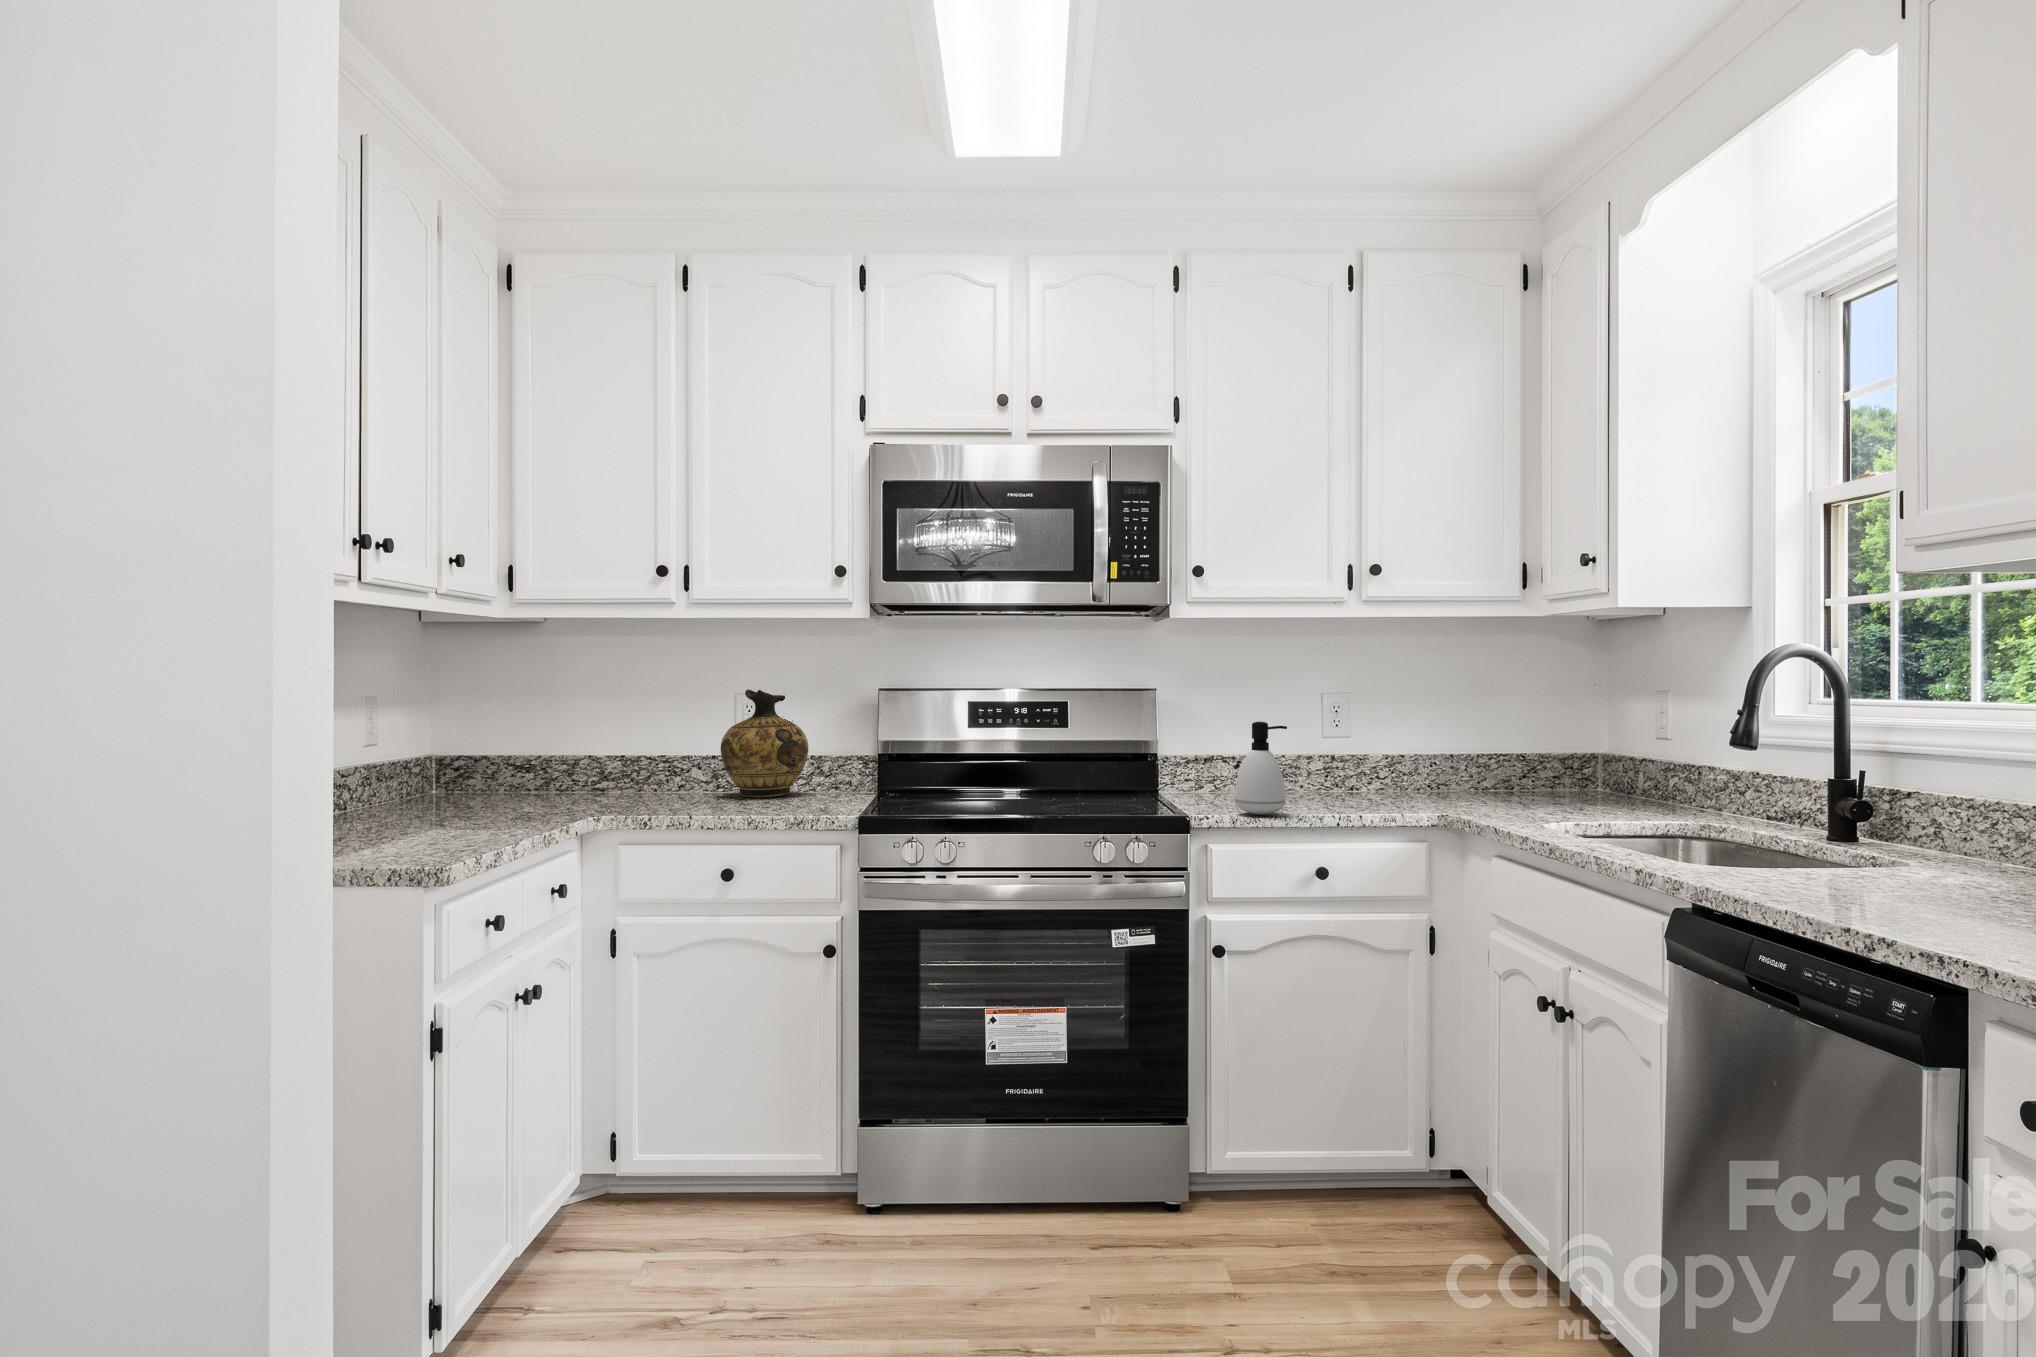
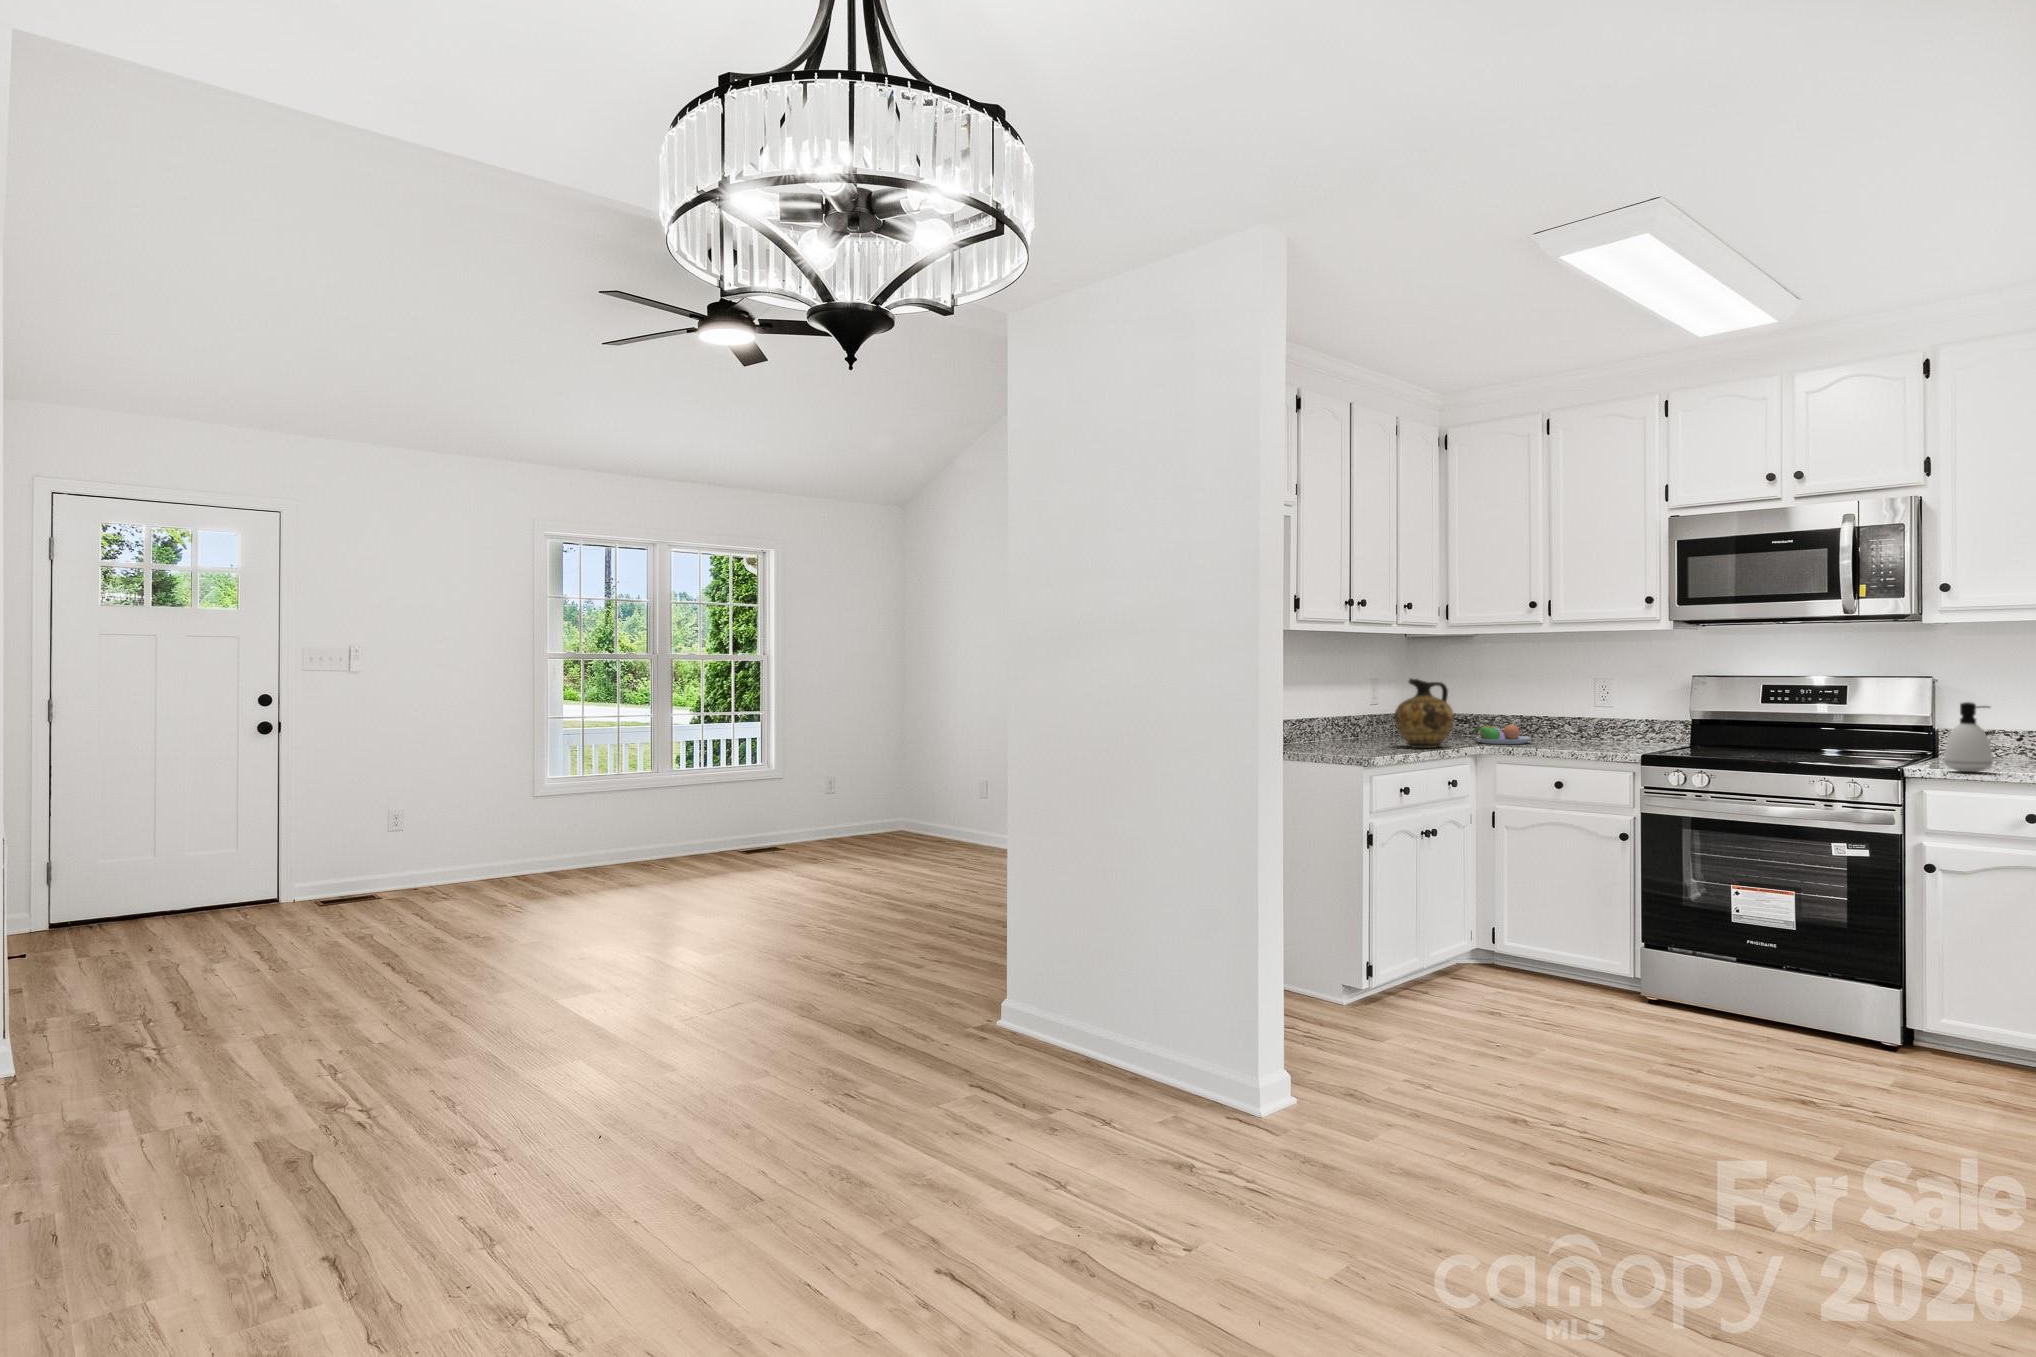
ceramic jug: present [721,690,808,797] -> present [1395,679,1454,748]
fruit bowl: none [558,769,650,806] -> present [1475,722,1531,744]

